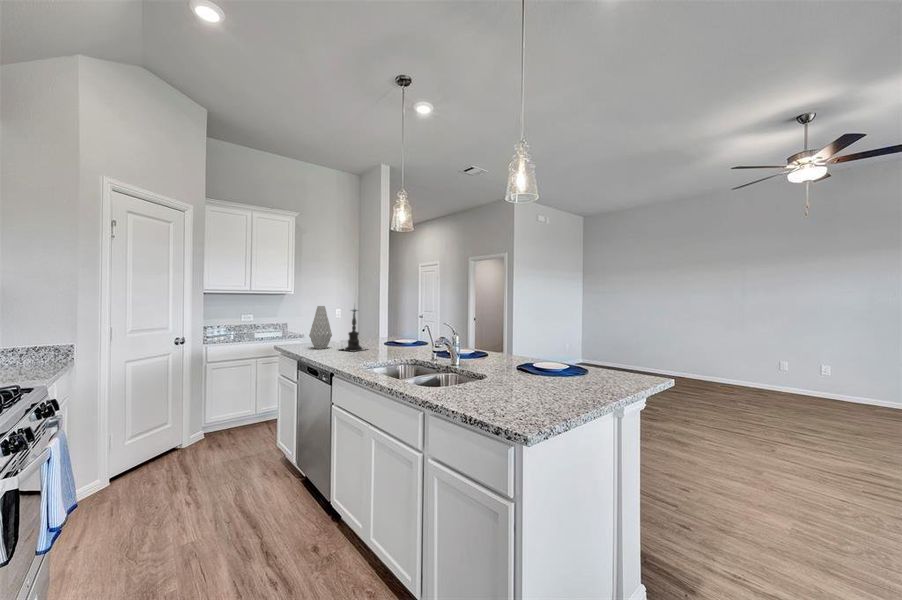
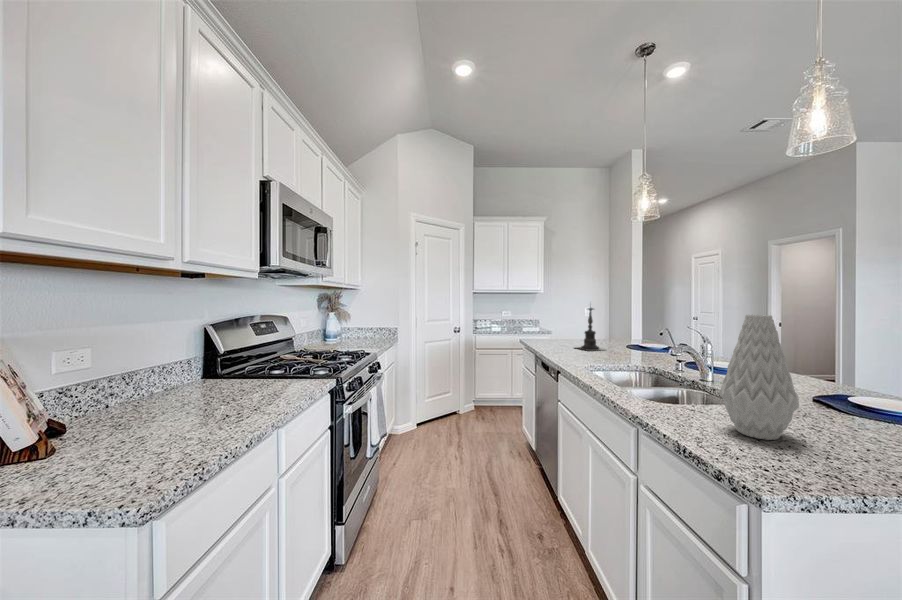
vase: present [309,306,332,349] -> present [720,315,799,440]

